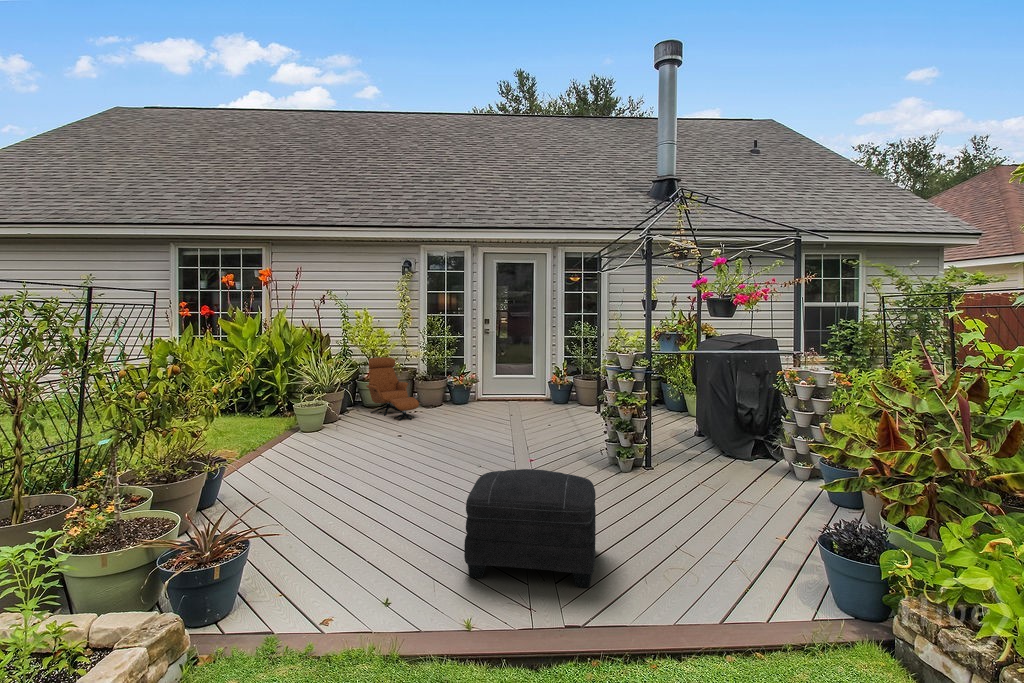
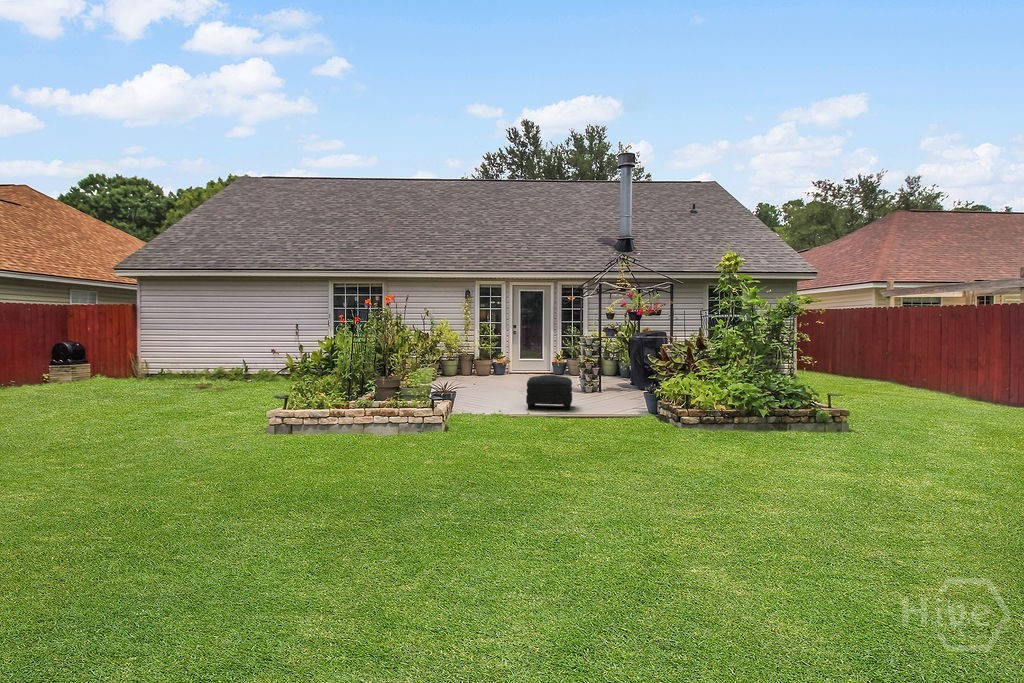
armchair: present [366,357,419,420] -> none [448,347,480,380]

